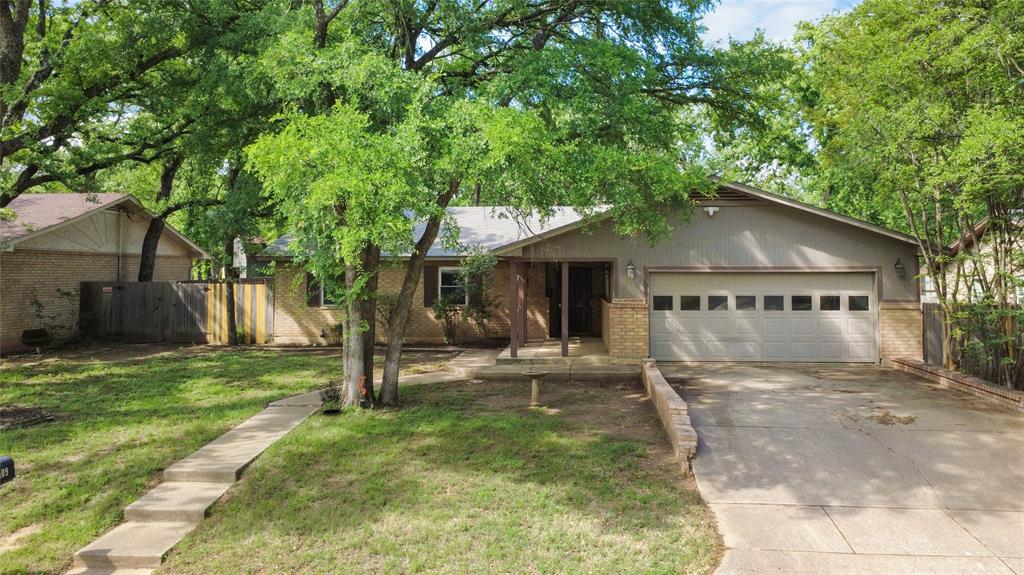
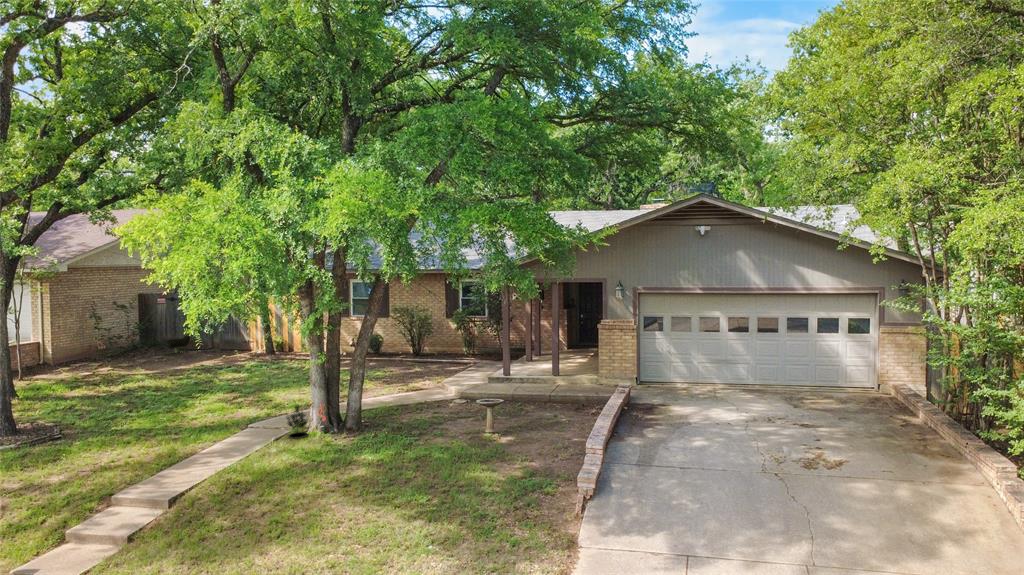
lounge chair: present [20,328,54,354] -> present [168,336,190,353]

